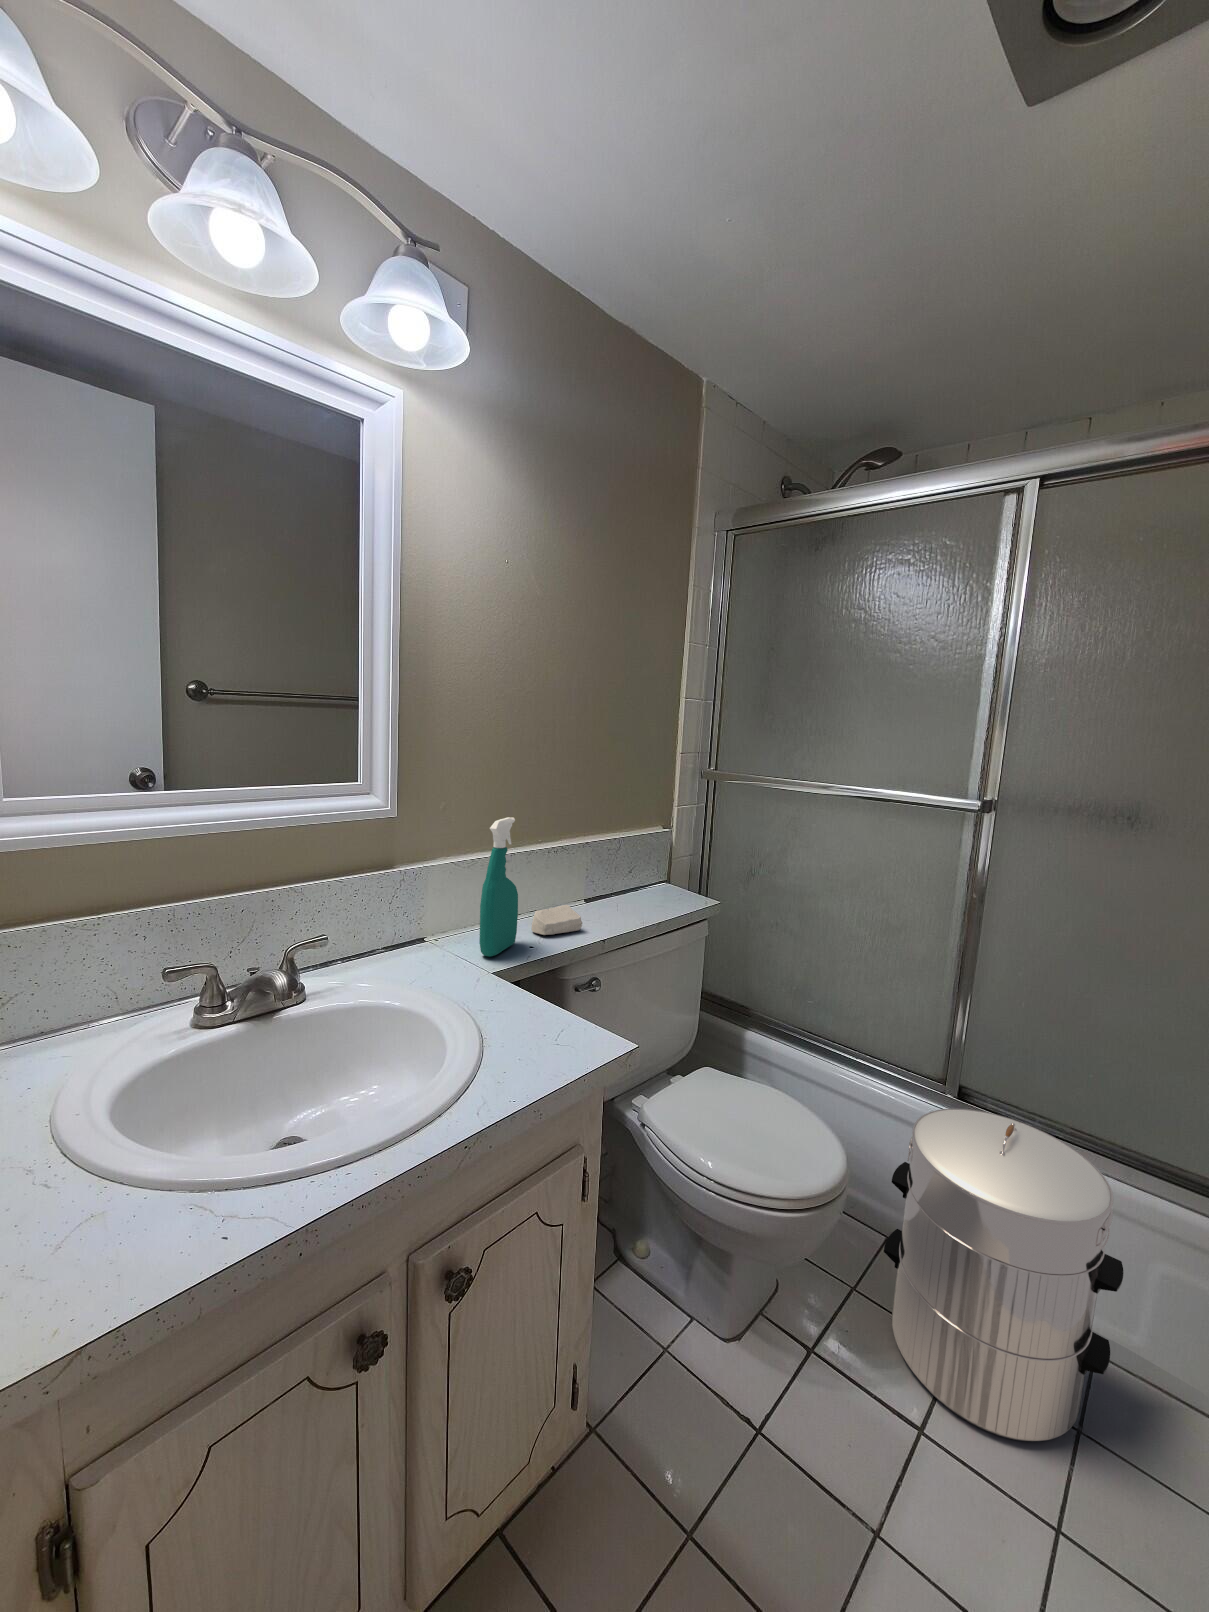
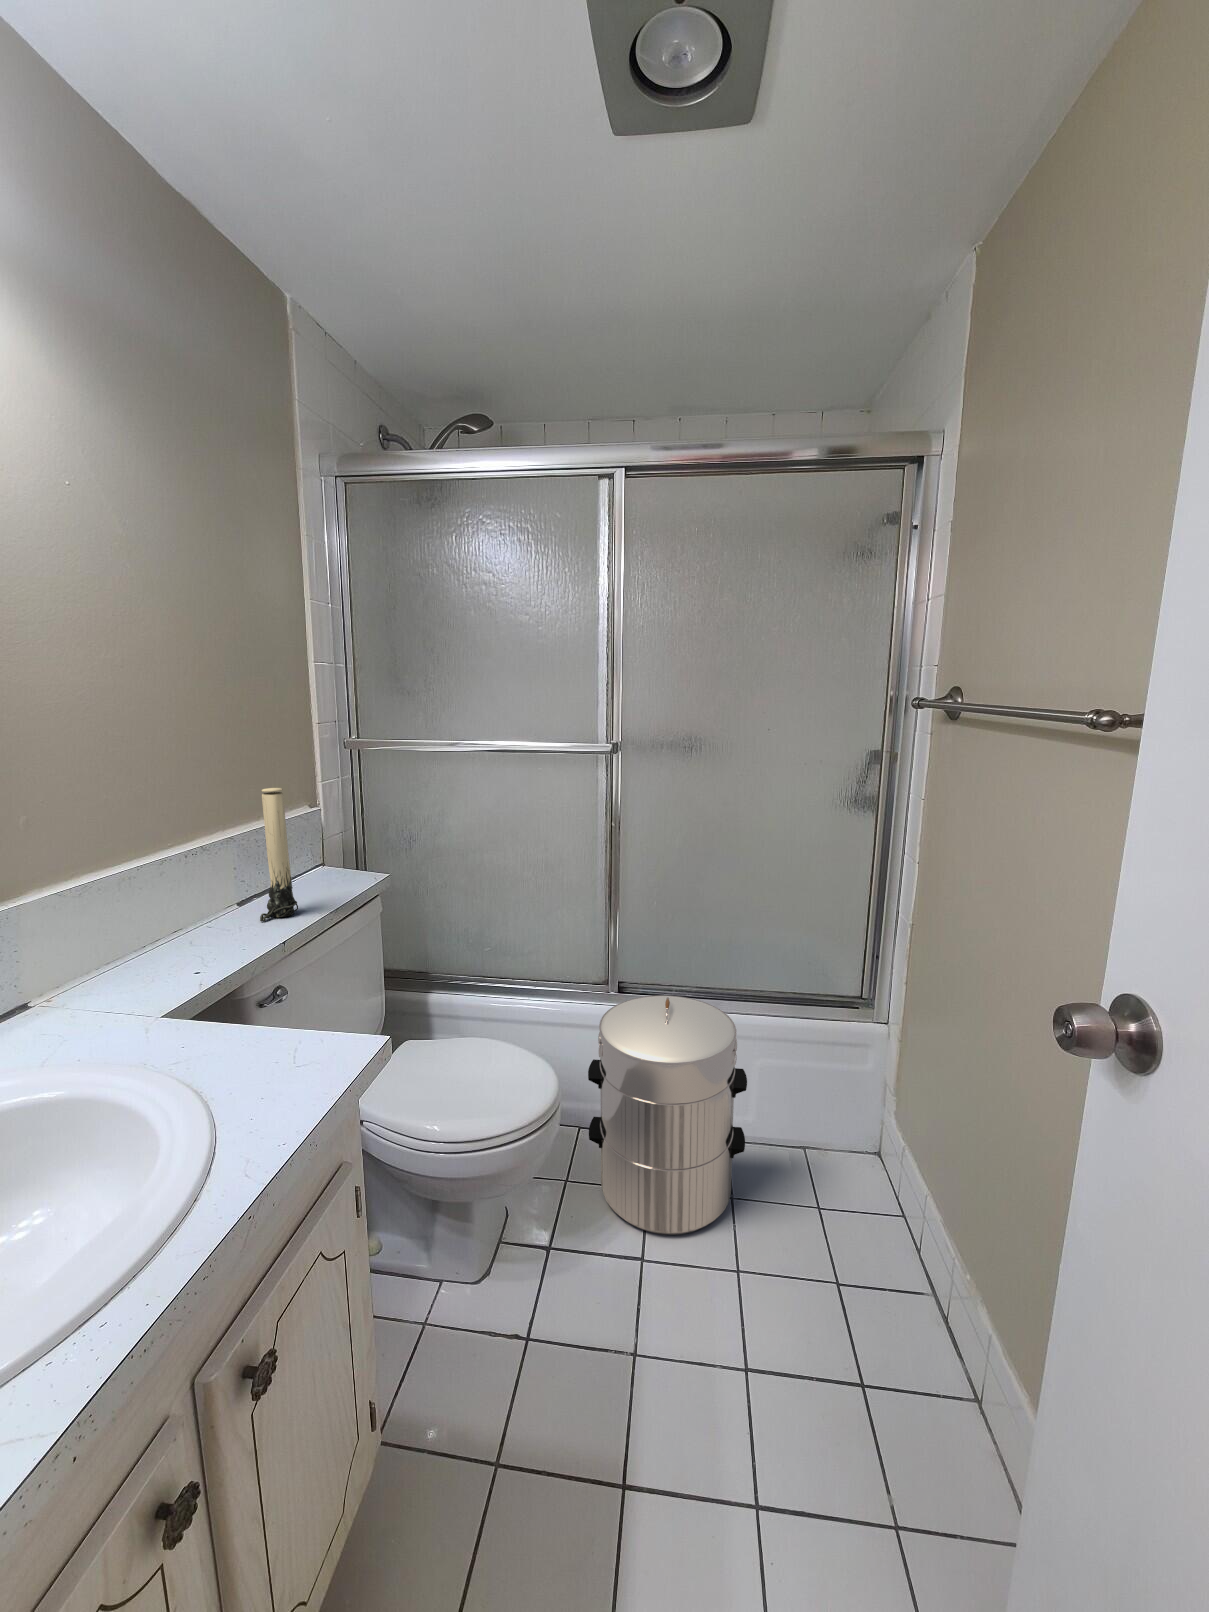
candle: none [593,804,626,917] -> present [260,788,298,921]
spray bottle: present [480,817,518,956] -> none [122,823,176,1002]
soap bar: present [532,905,582,935] -> none [189,915,256,957]

